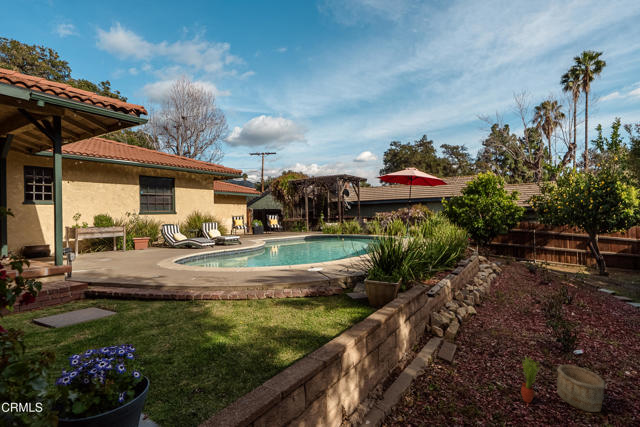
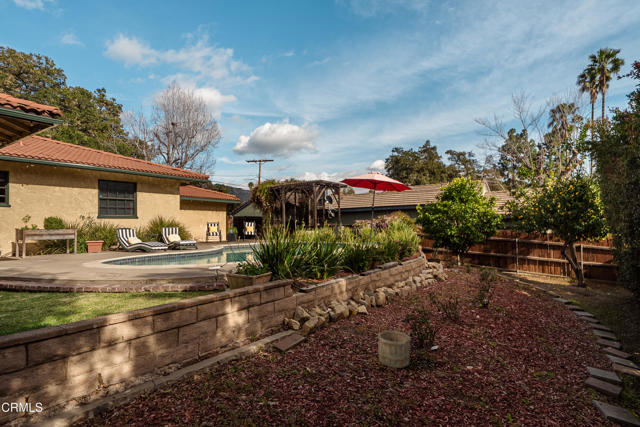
potted plant: present [521,357,538,403] -> none [335,317,353,360]

